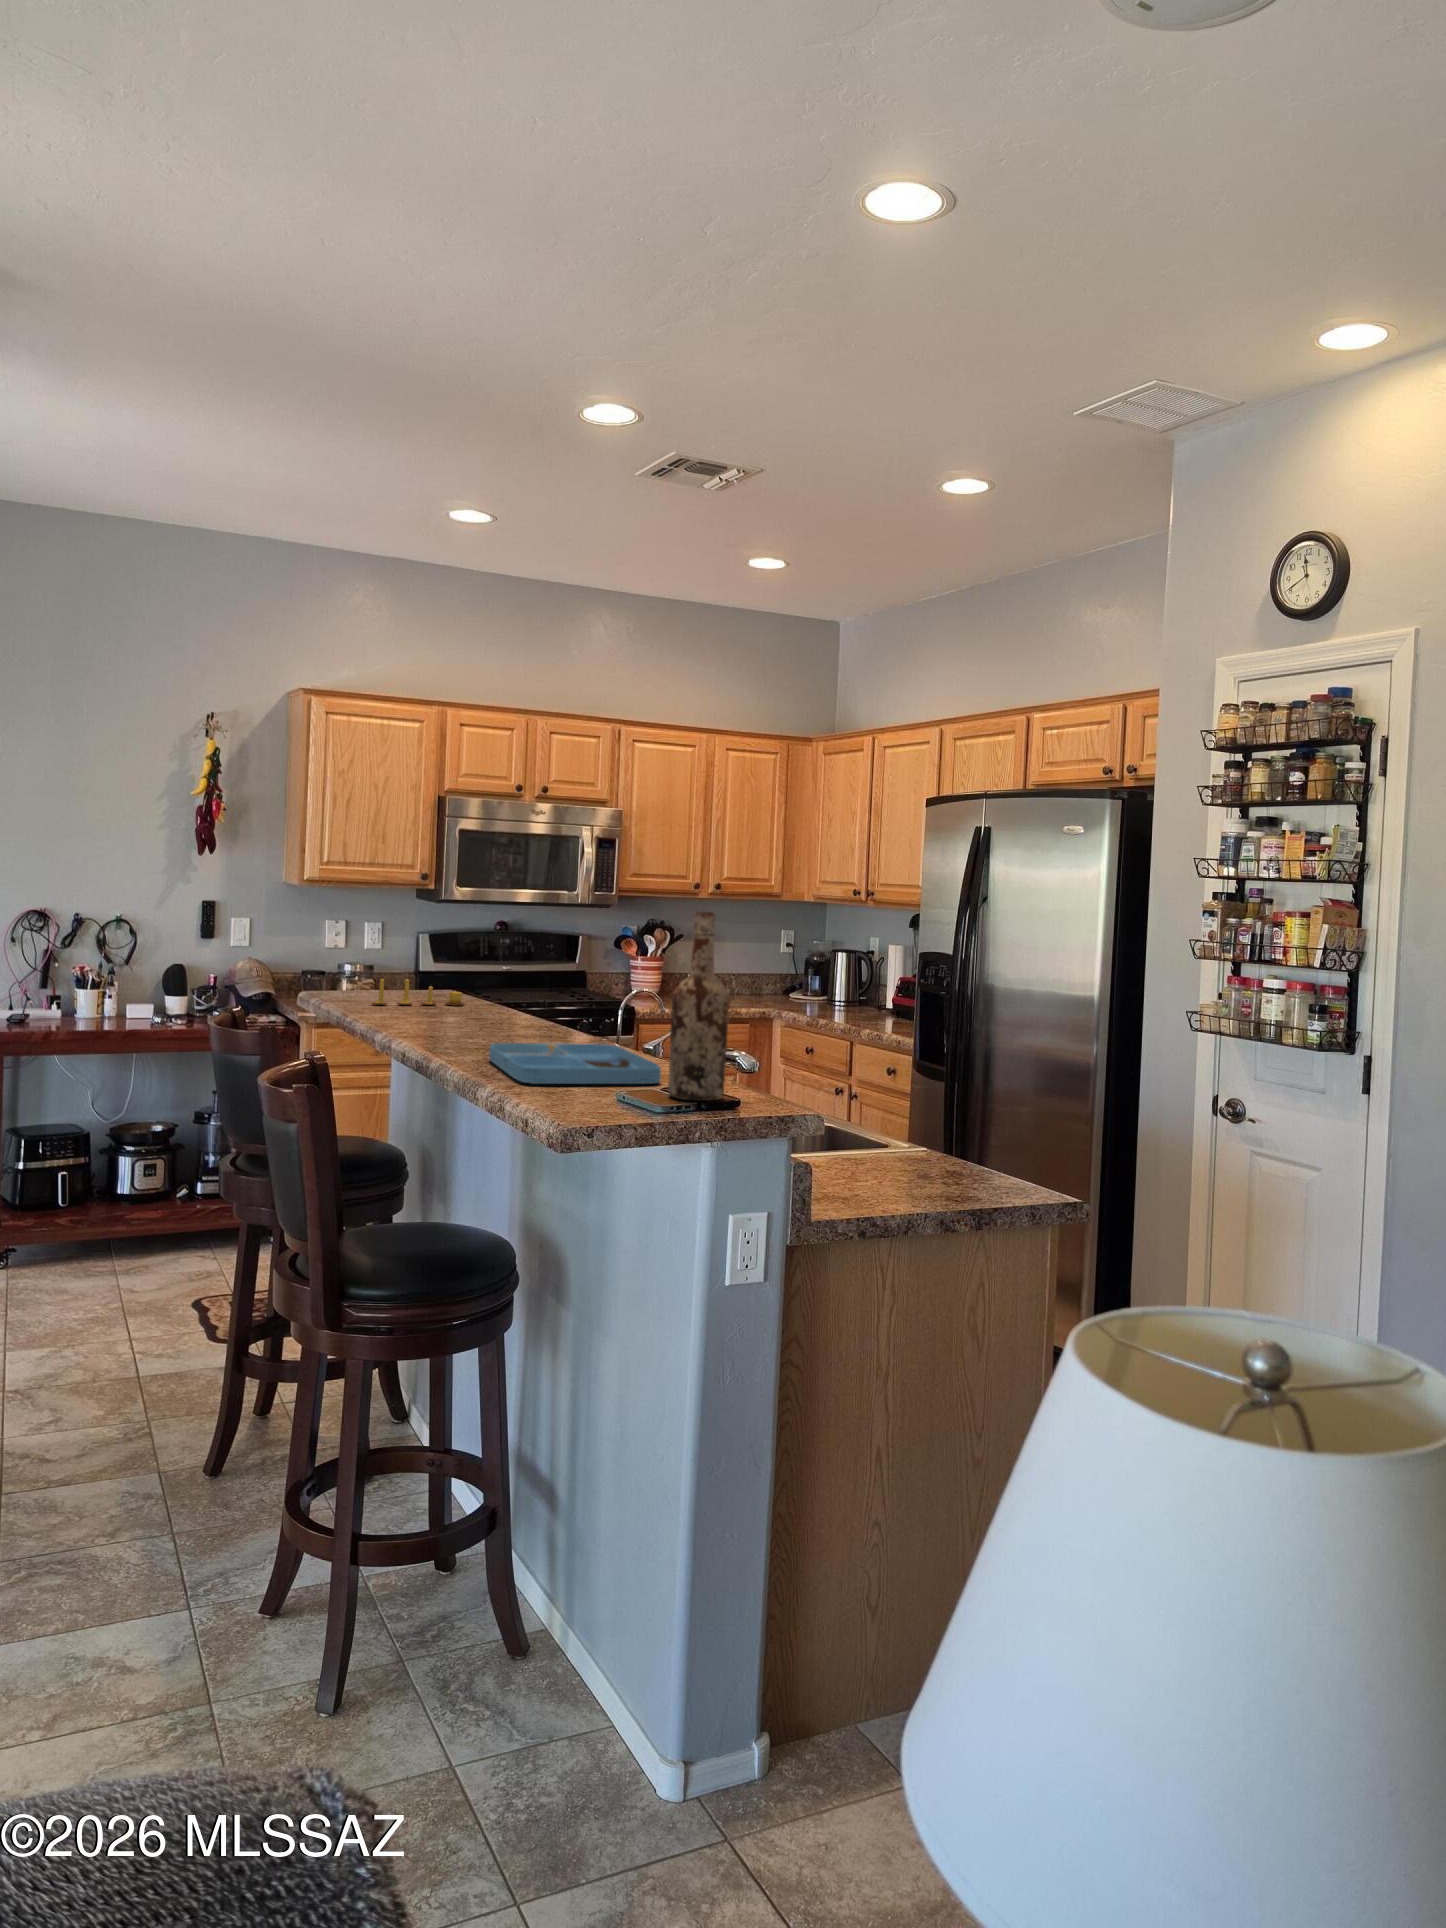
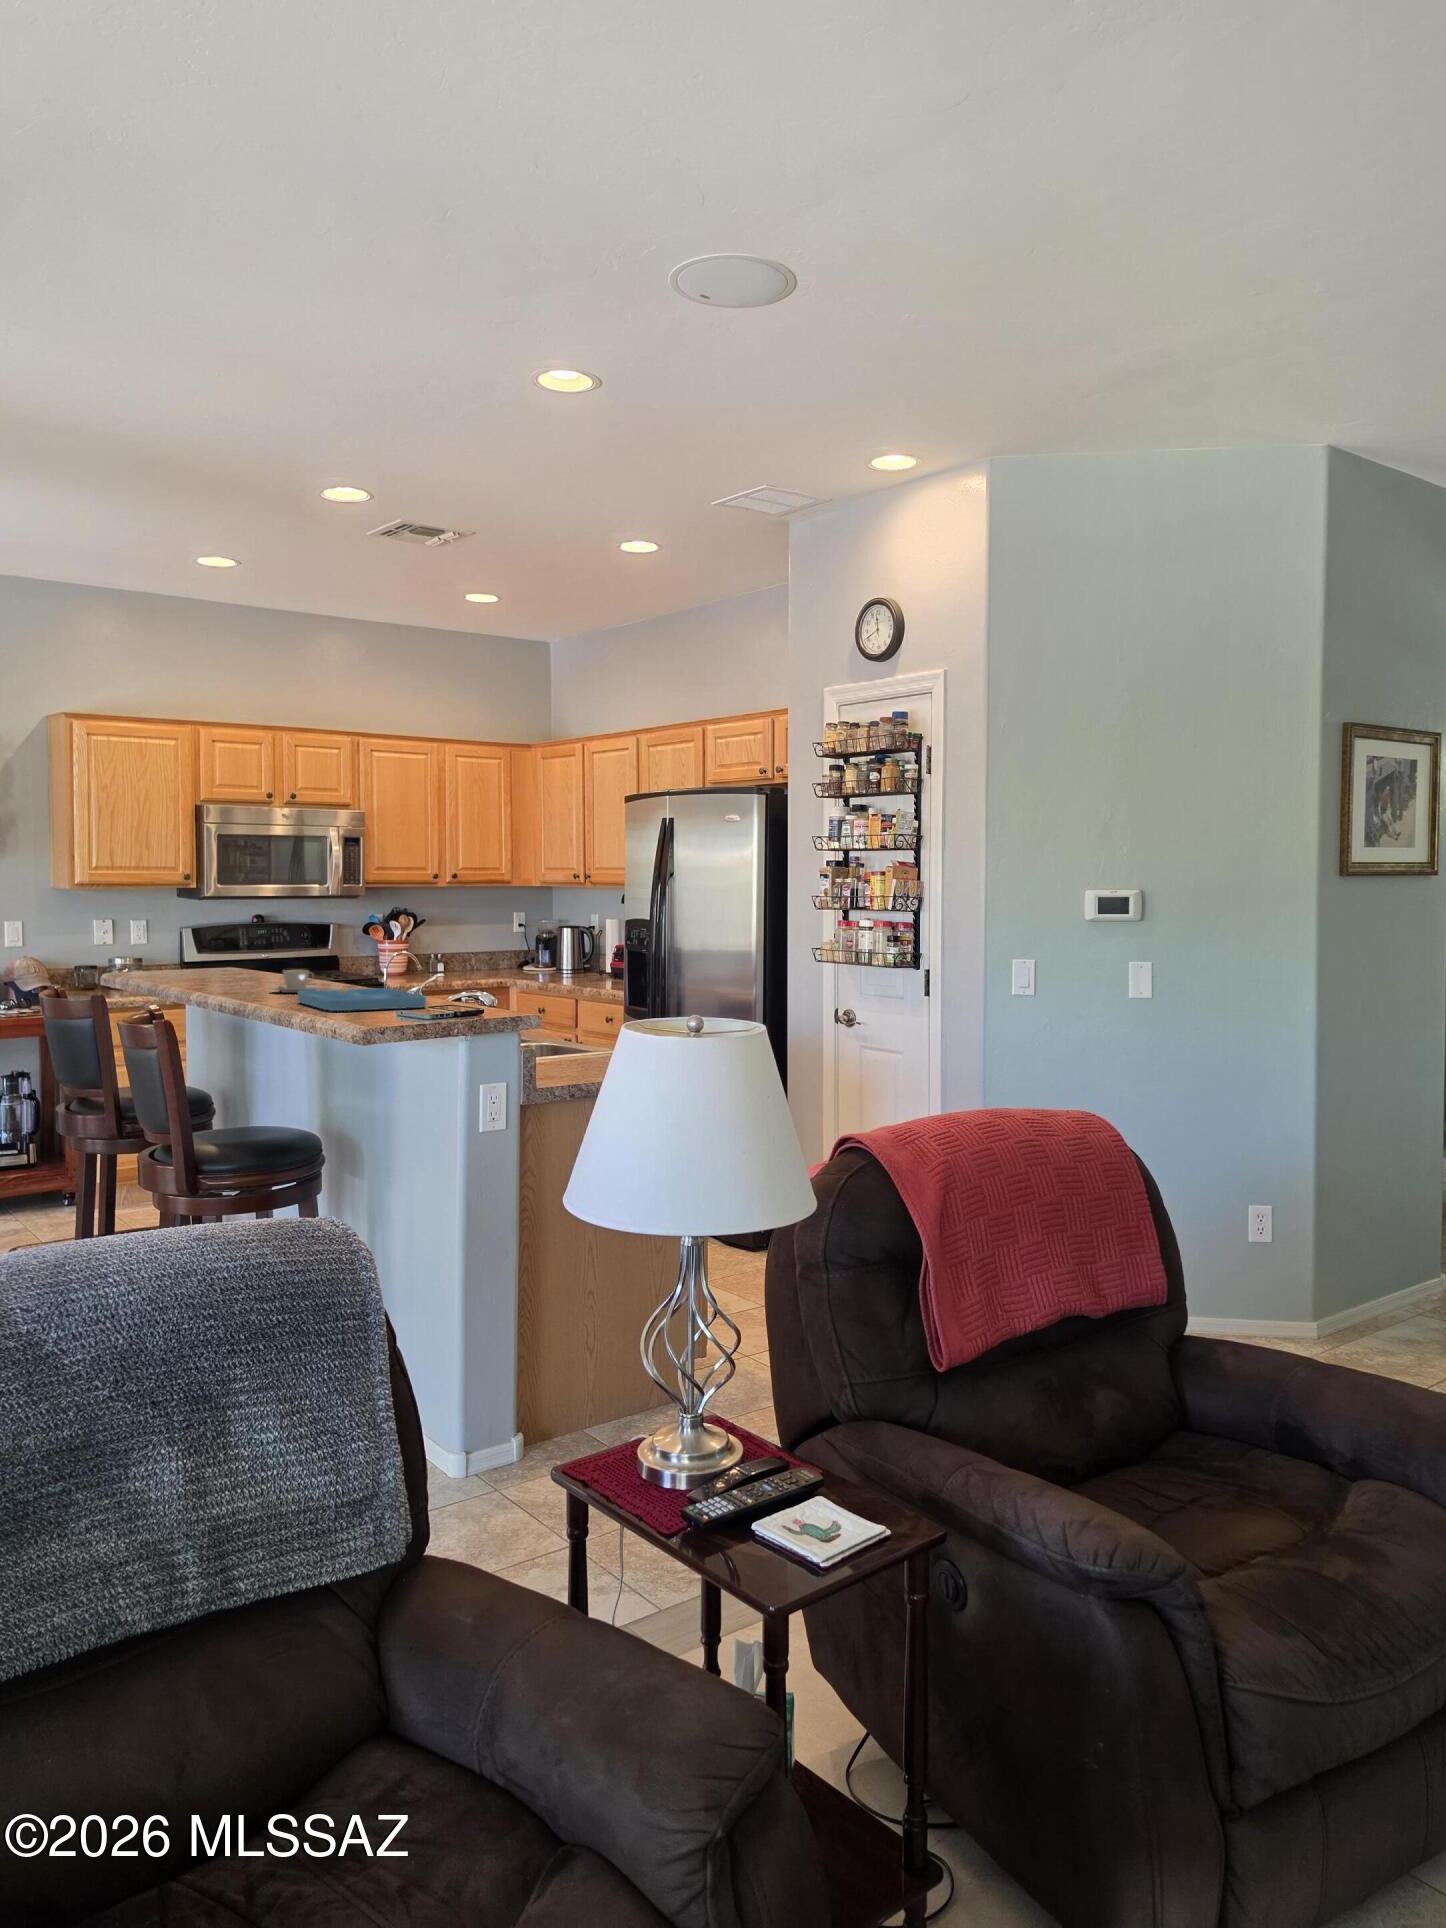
wine bottle: present [668,912,729,1101] -> none [433,887,472,1013]
candle: present [372,979,465,1006] -> none [177,956,255,979]
coffee cup: none [464,1007,534,1039] -> present [270,970,322,993]

